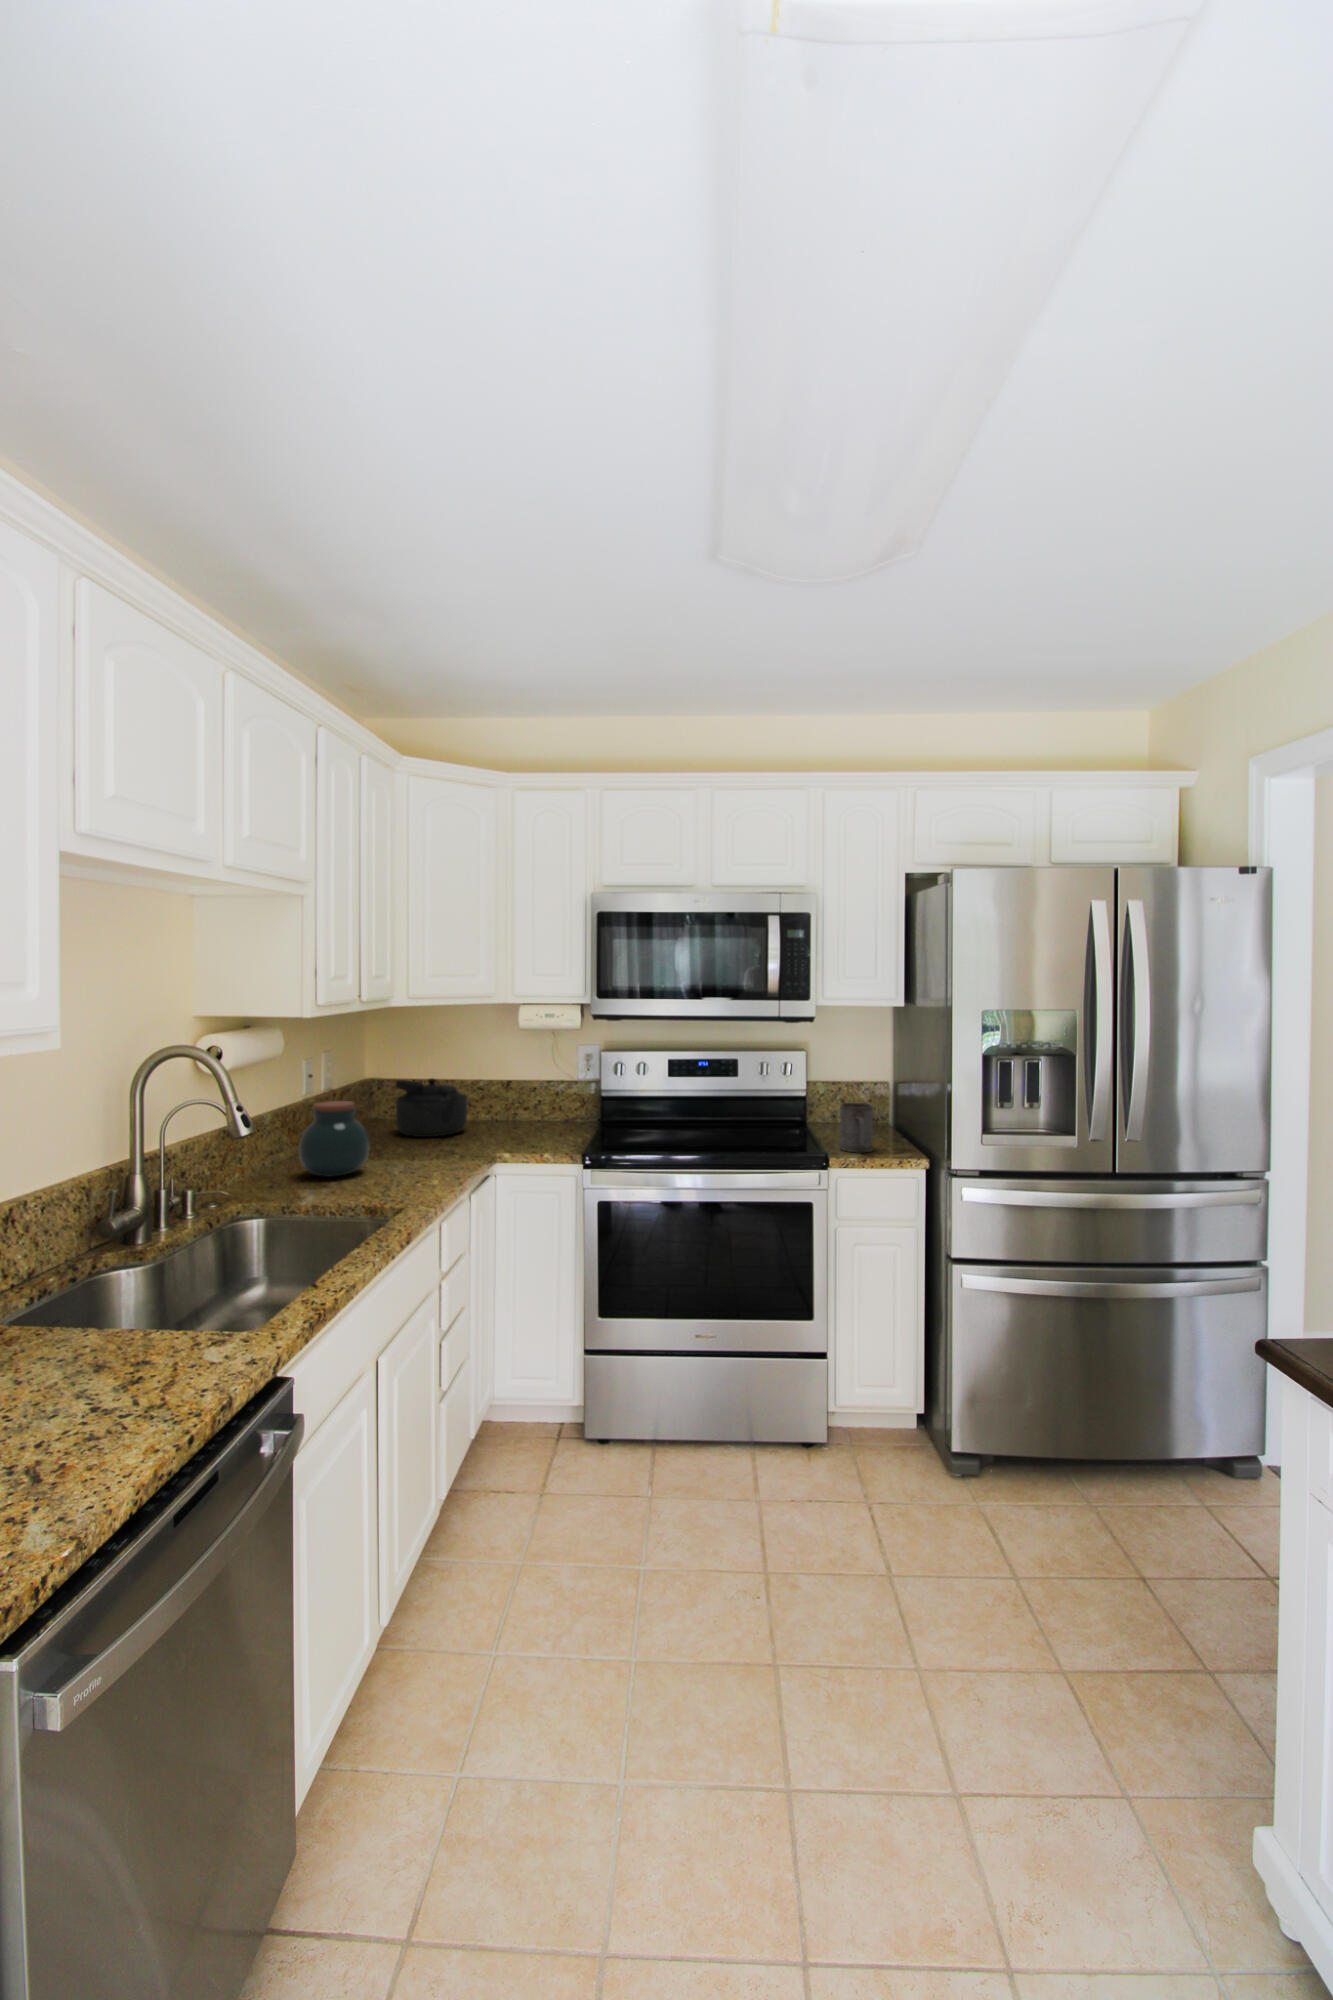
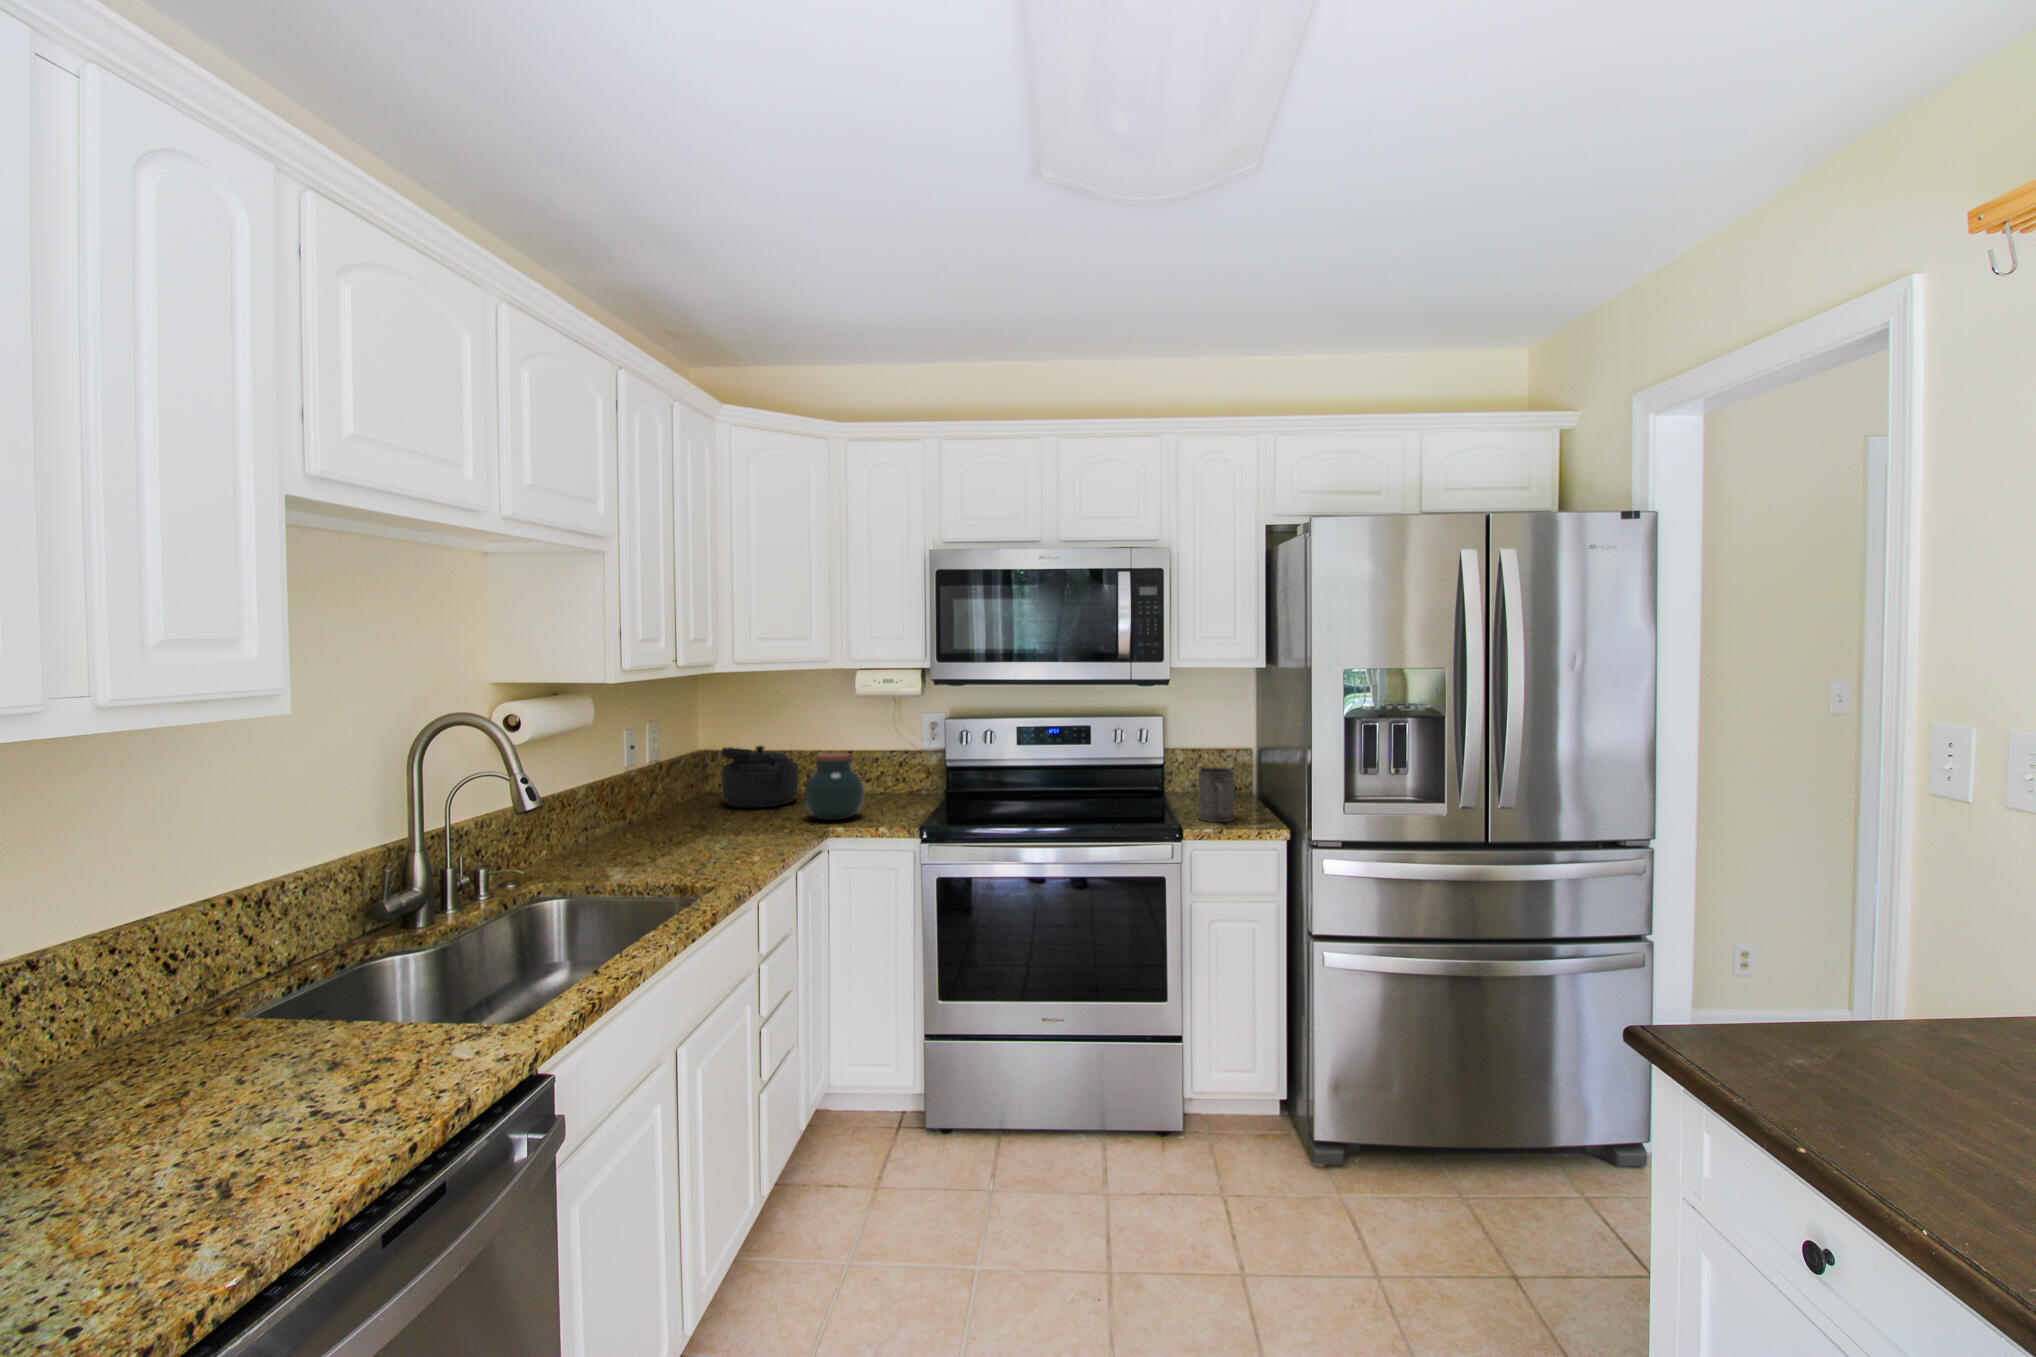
jar: present [299,1101,369,1177] -> present [804,752,864,820]

